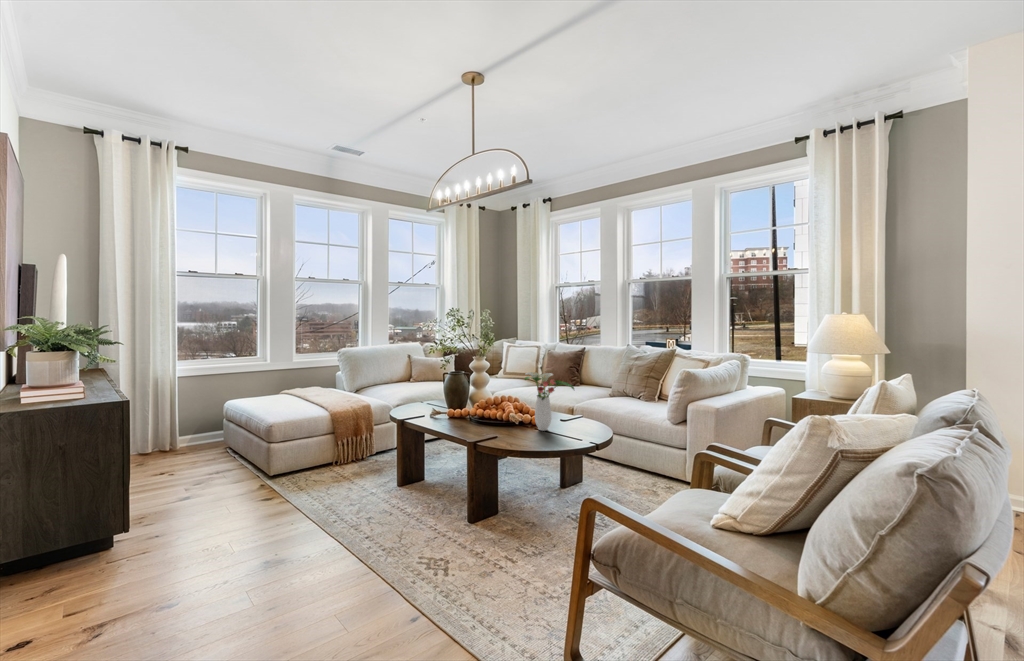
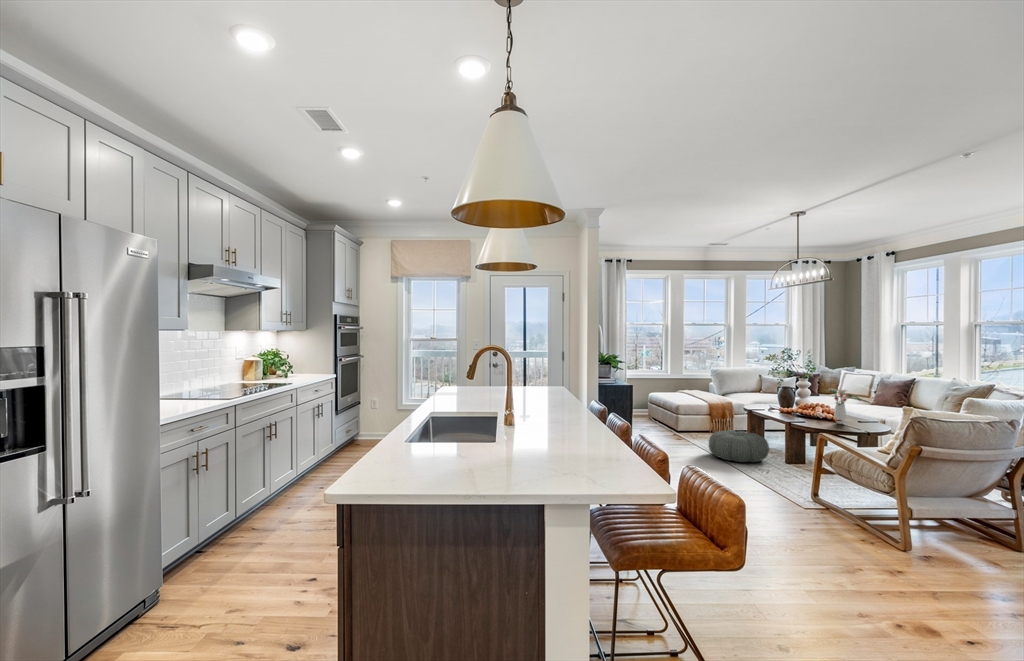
pouf: none [327,465,439,539] -> present [709,430,769,462]

